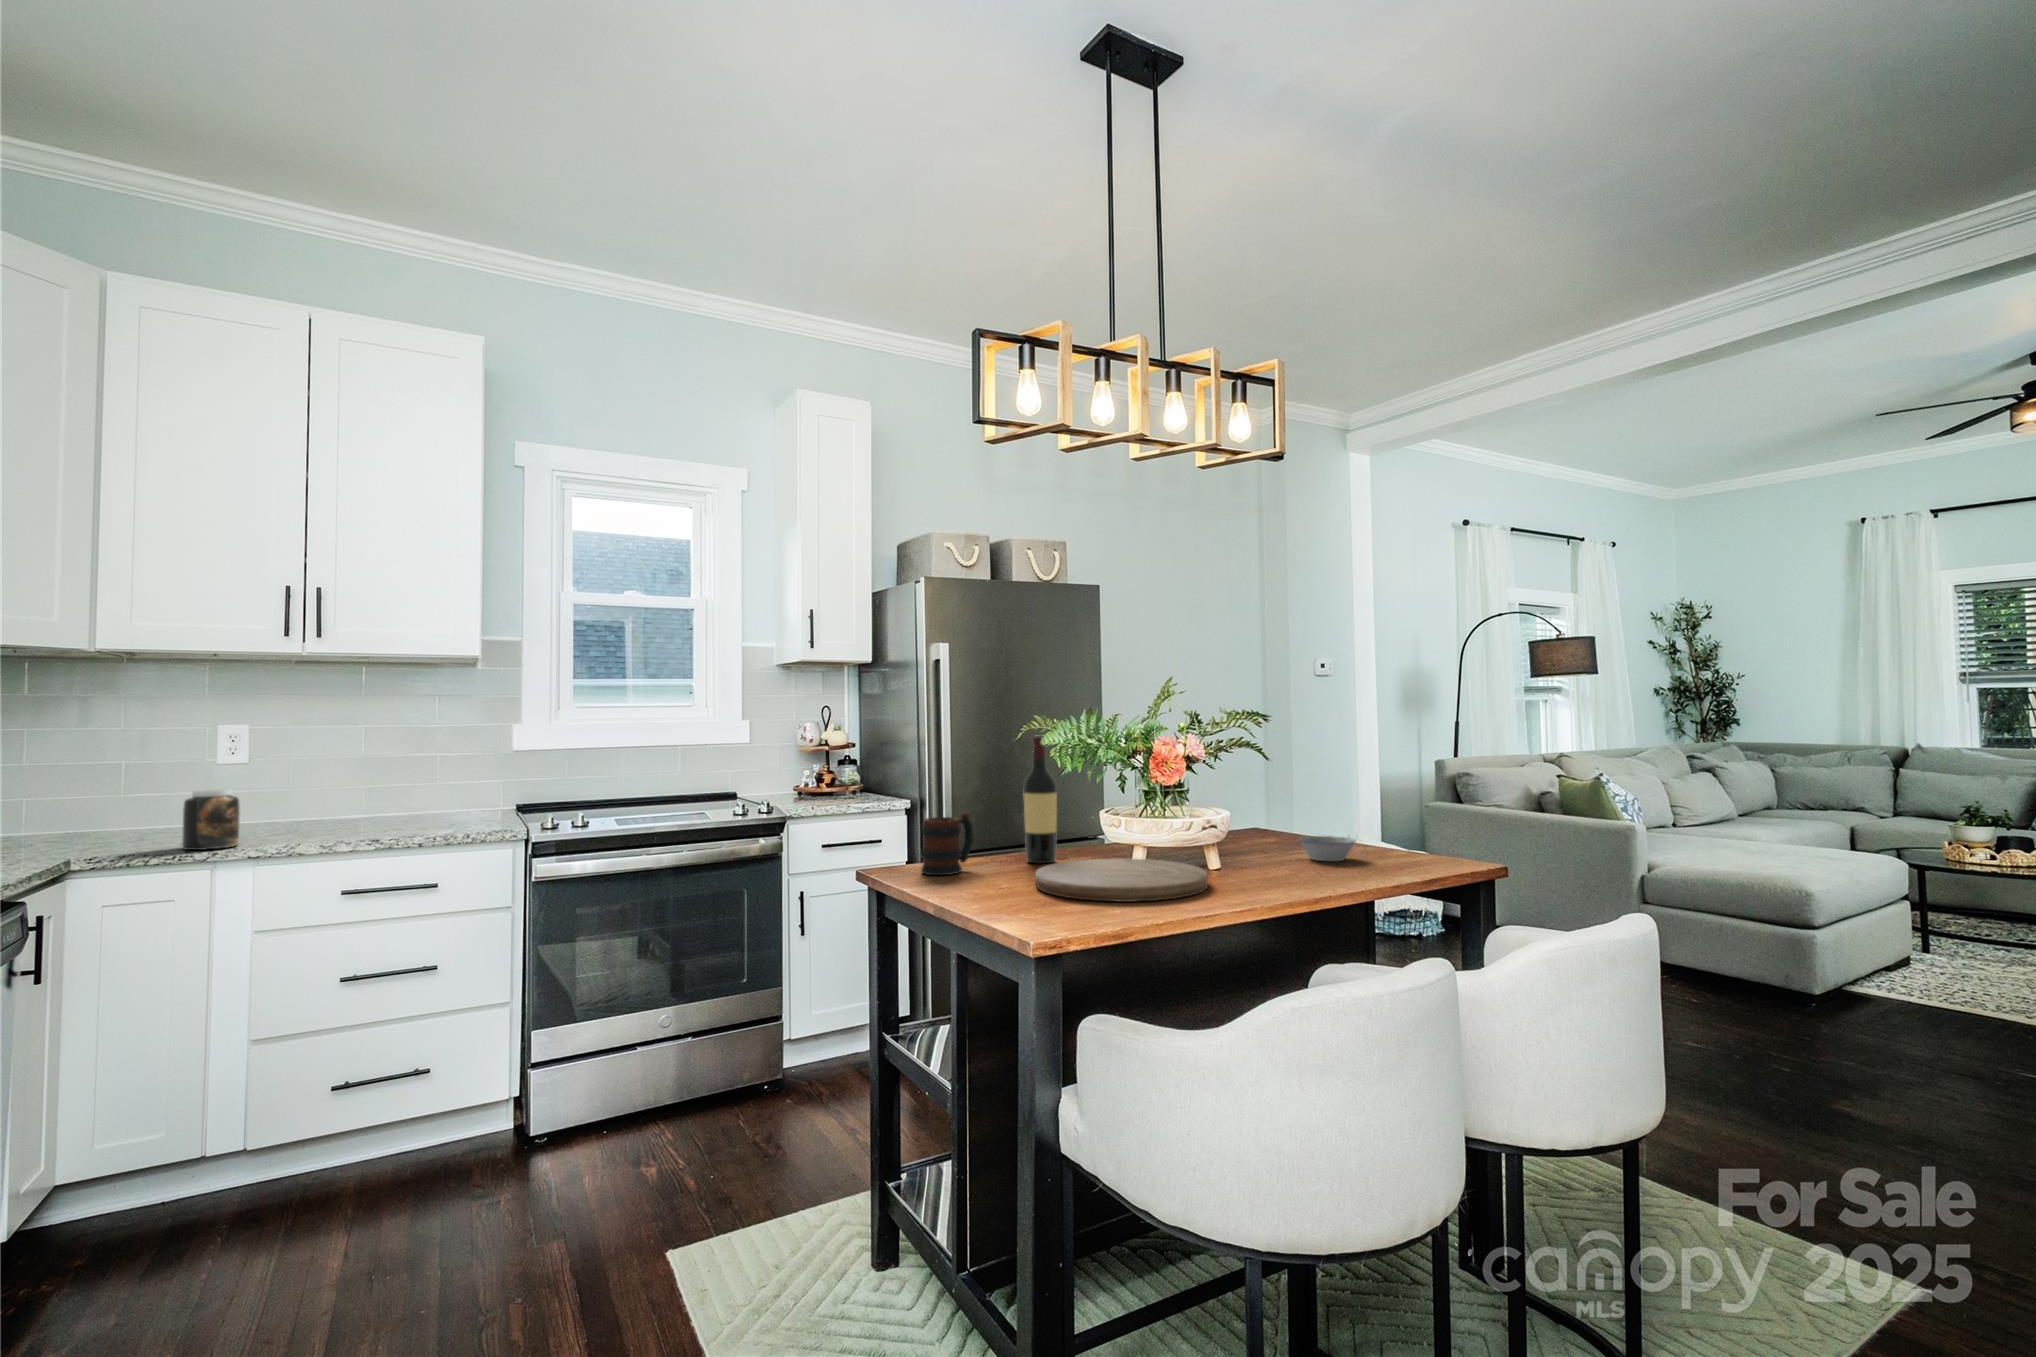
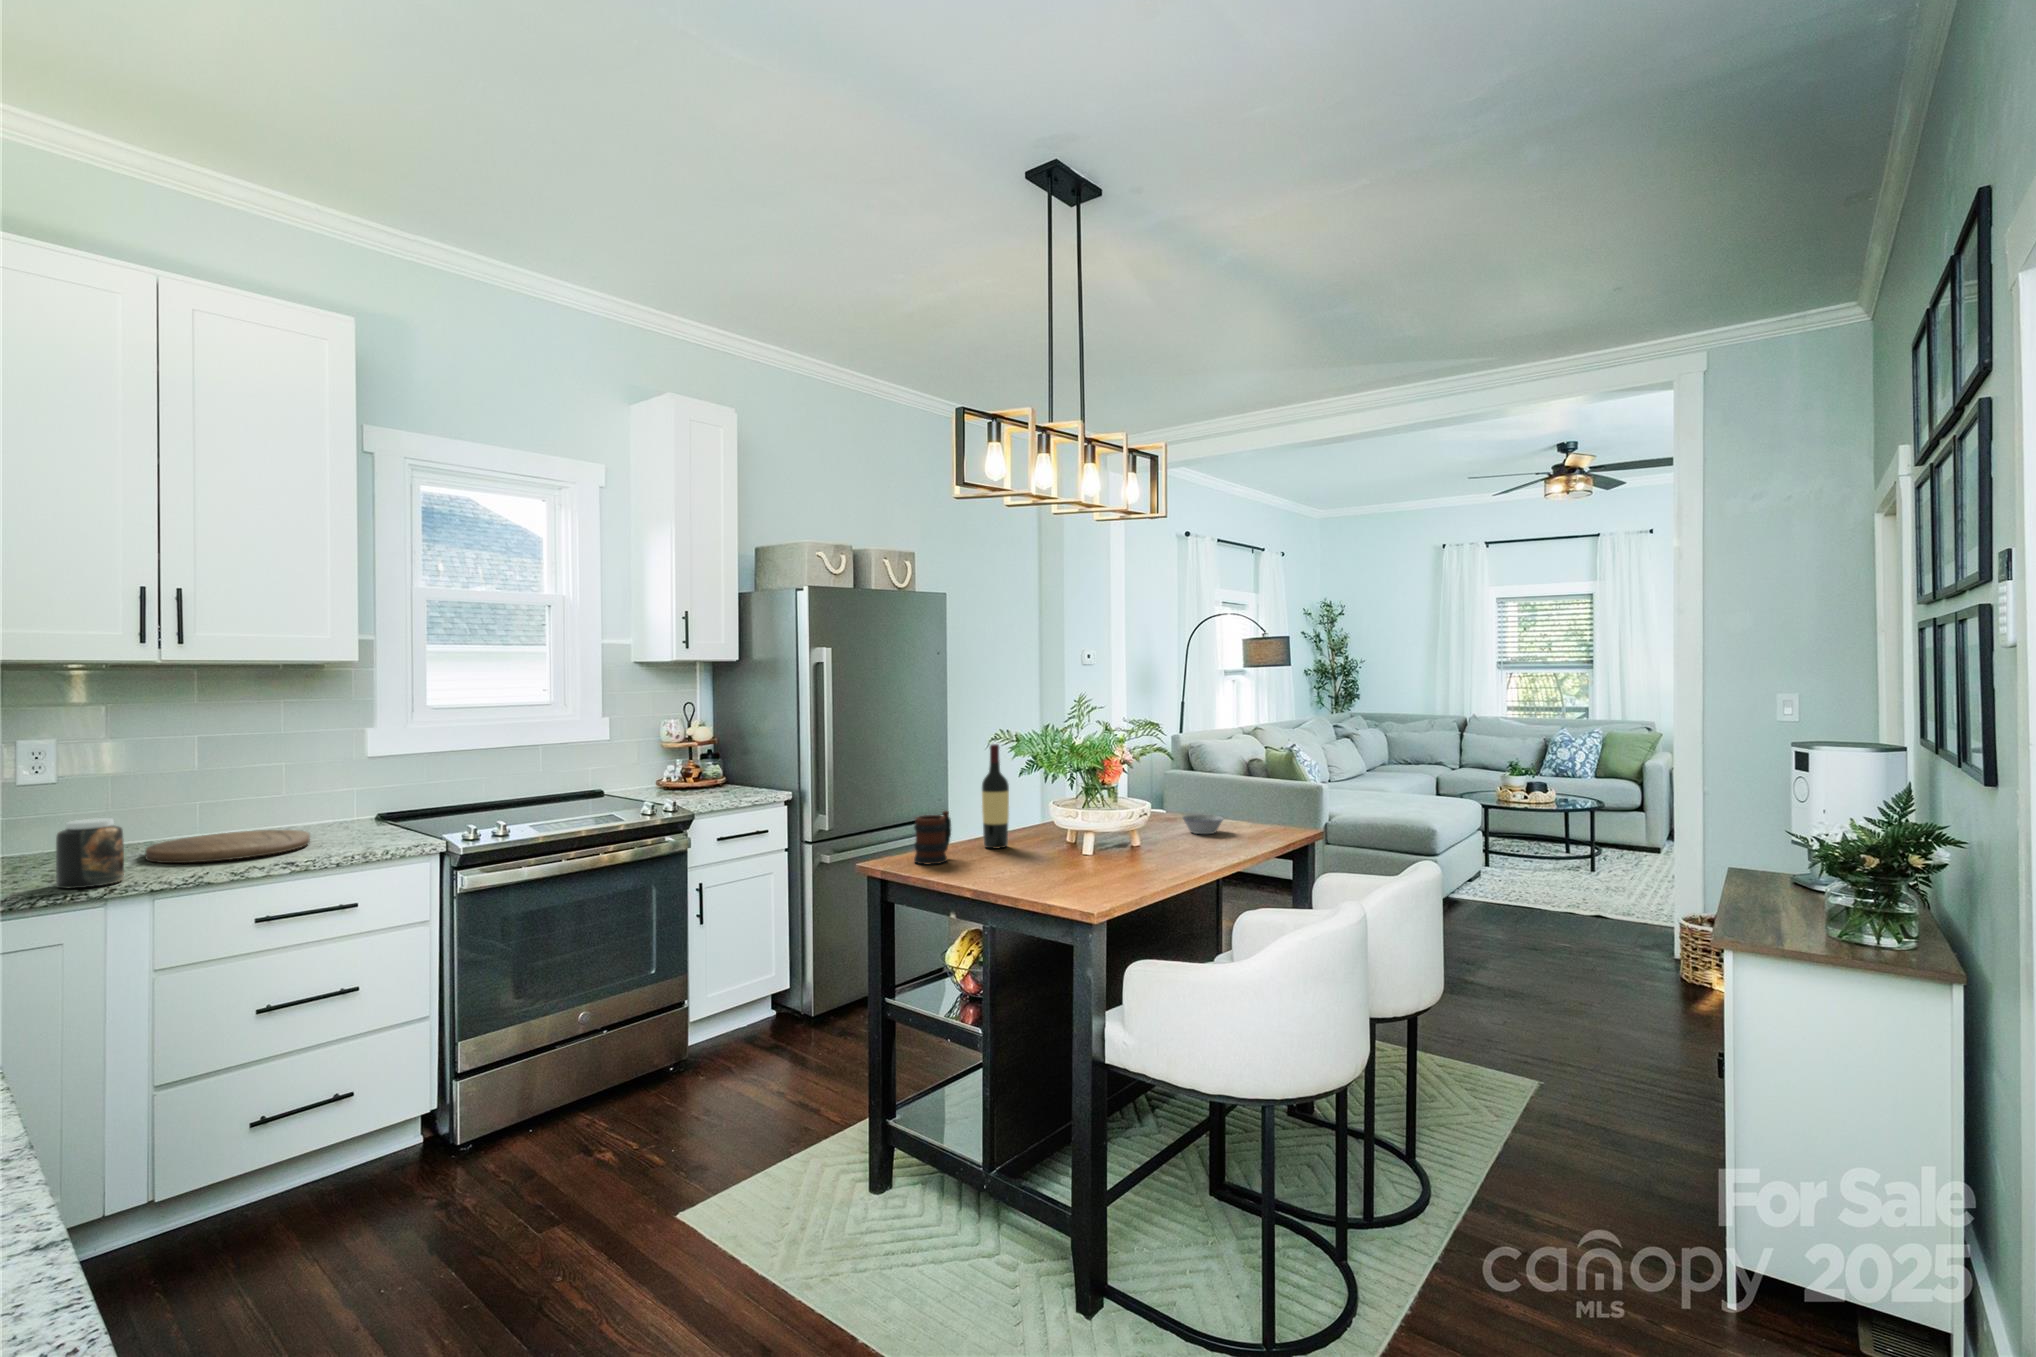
cutting board: present [1035,858,1208,902] -> present [145,830,310,863]

